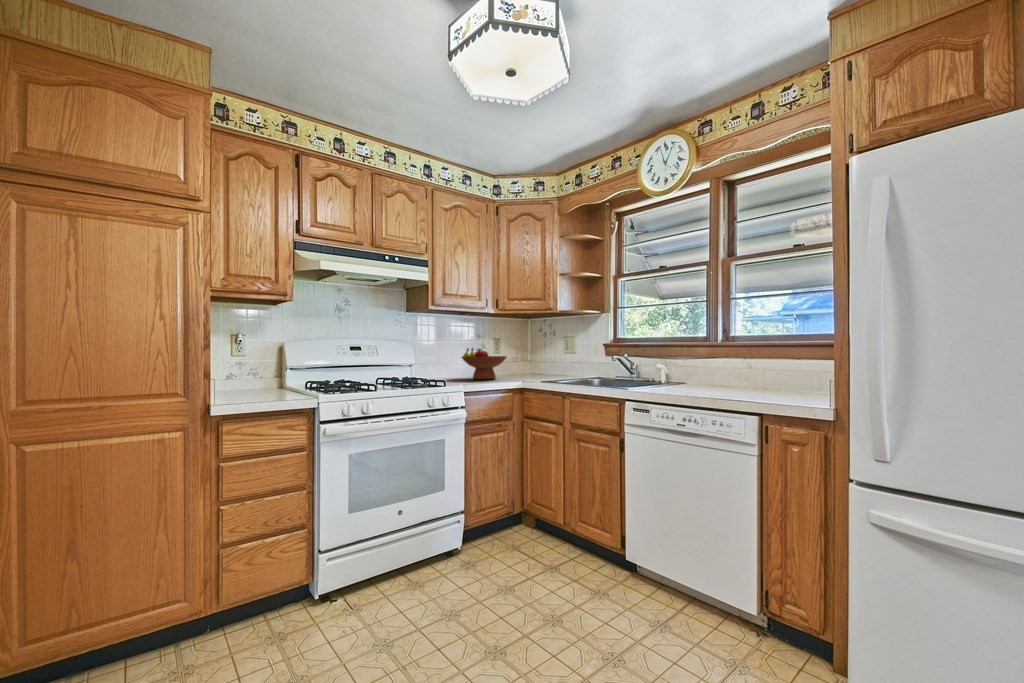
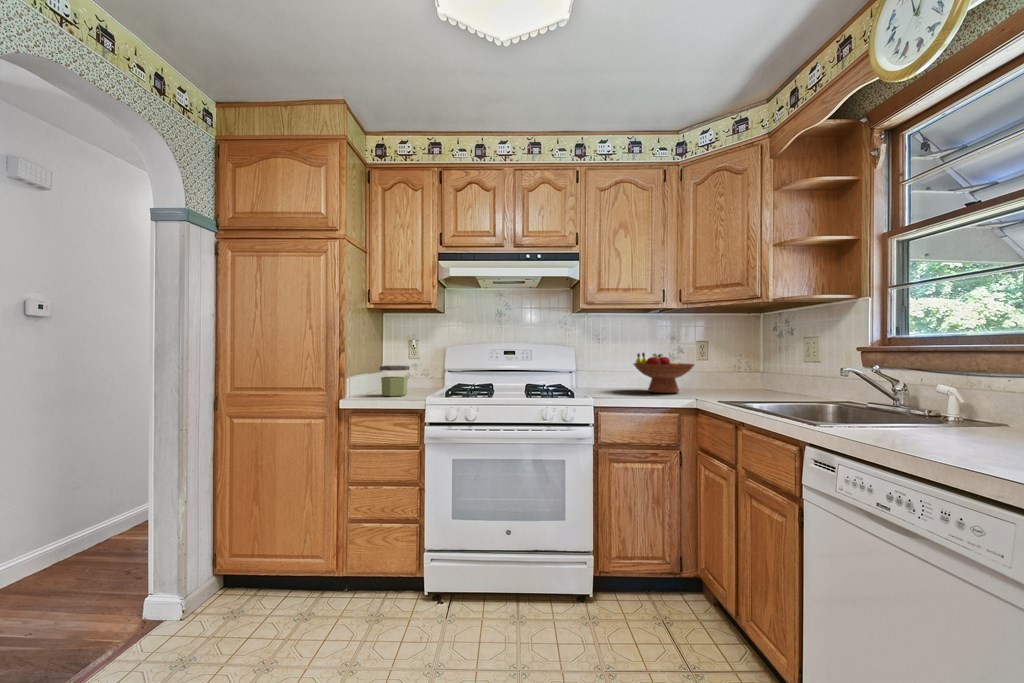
jar: none [238,364,274,399] -> present [380,366,409,396]

